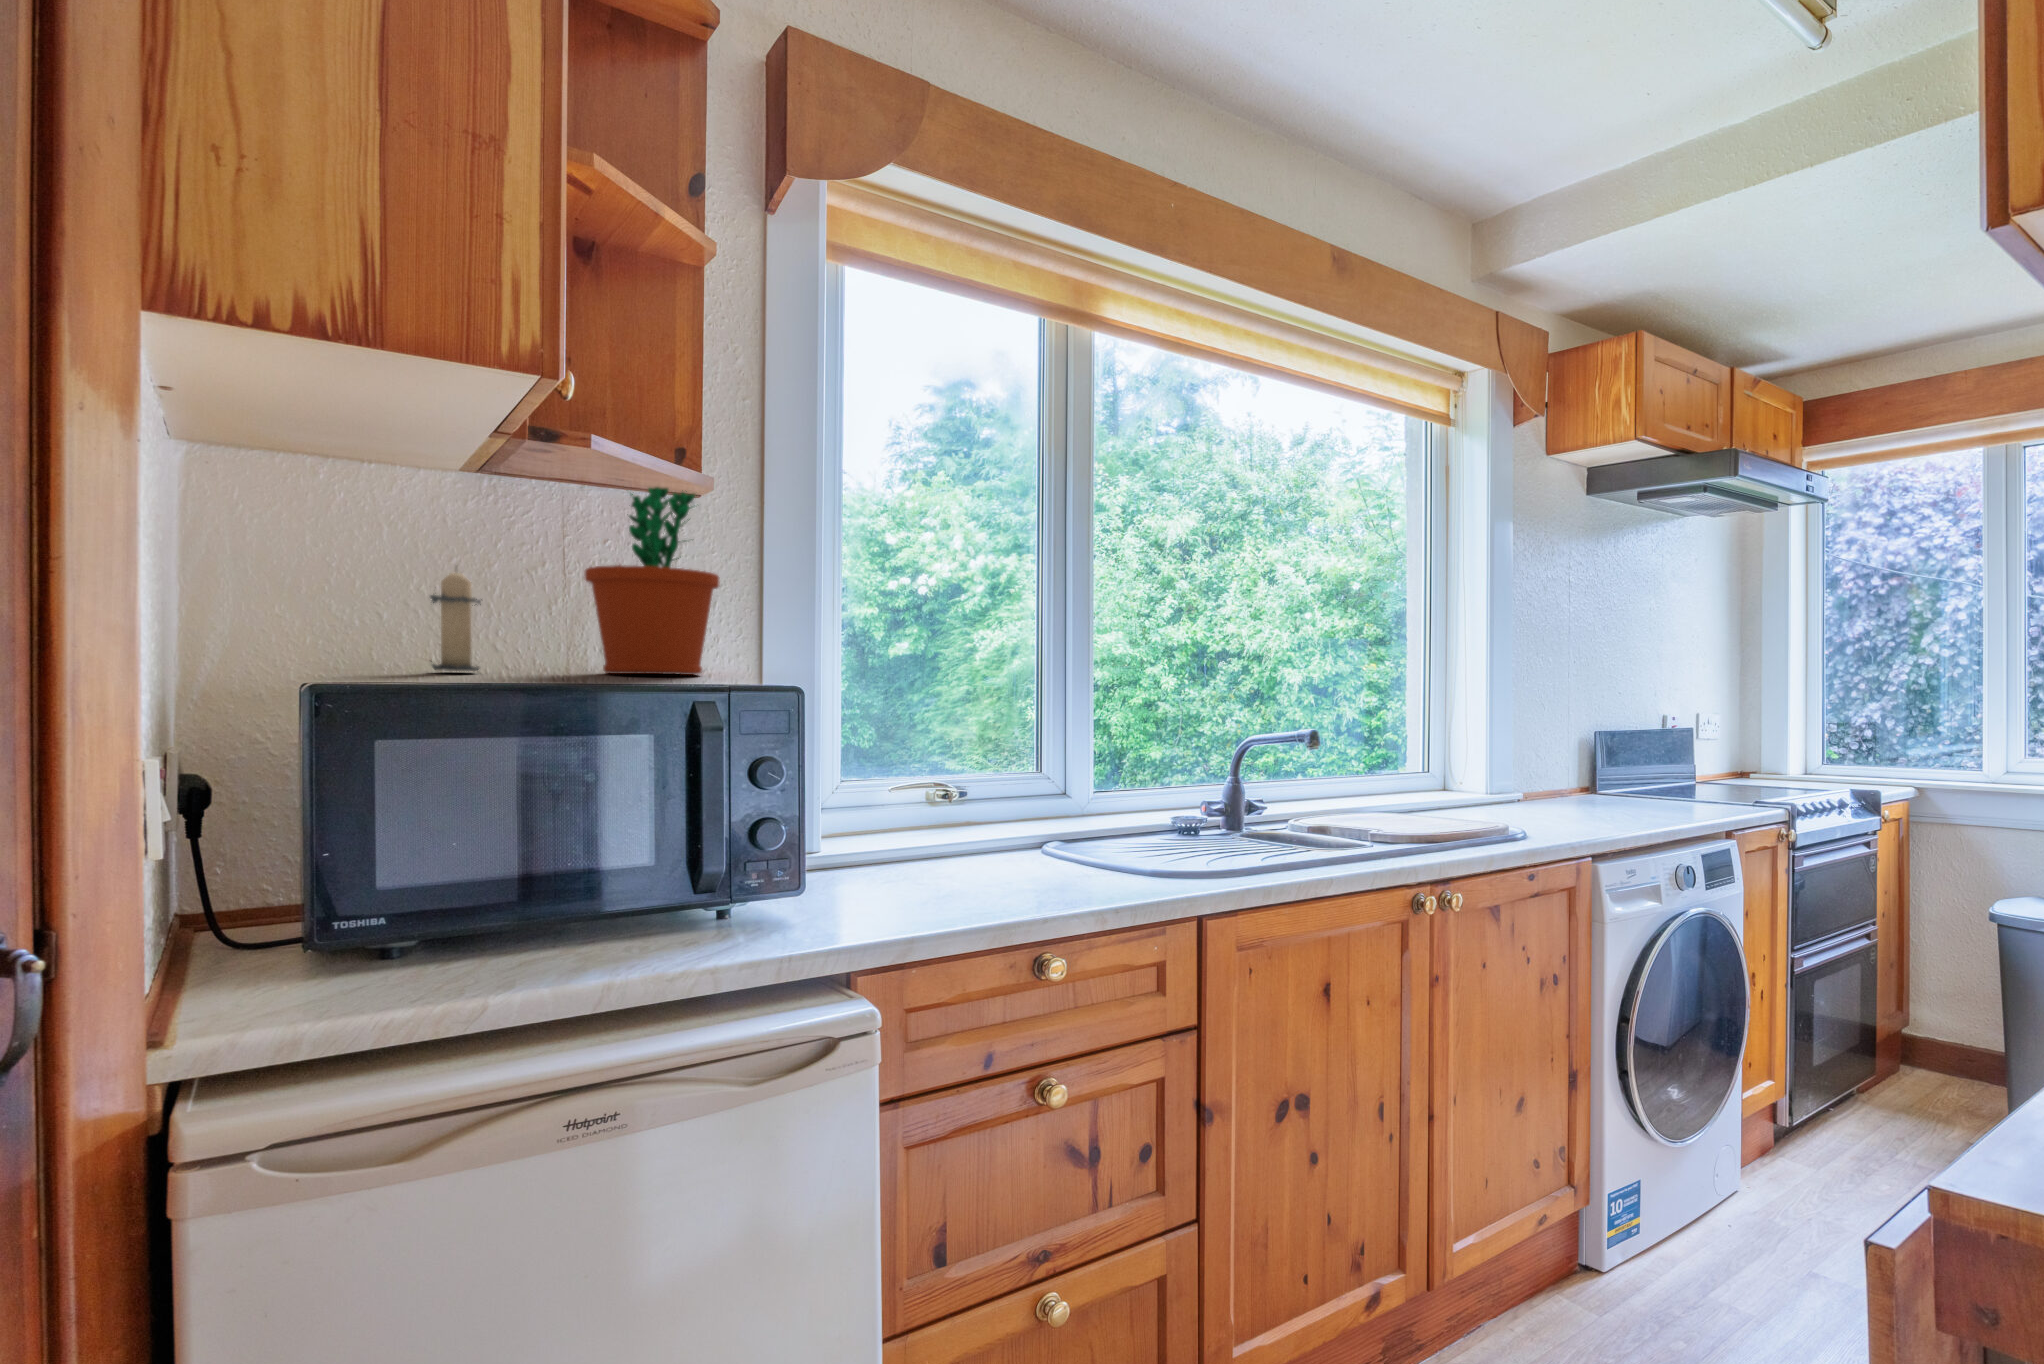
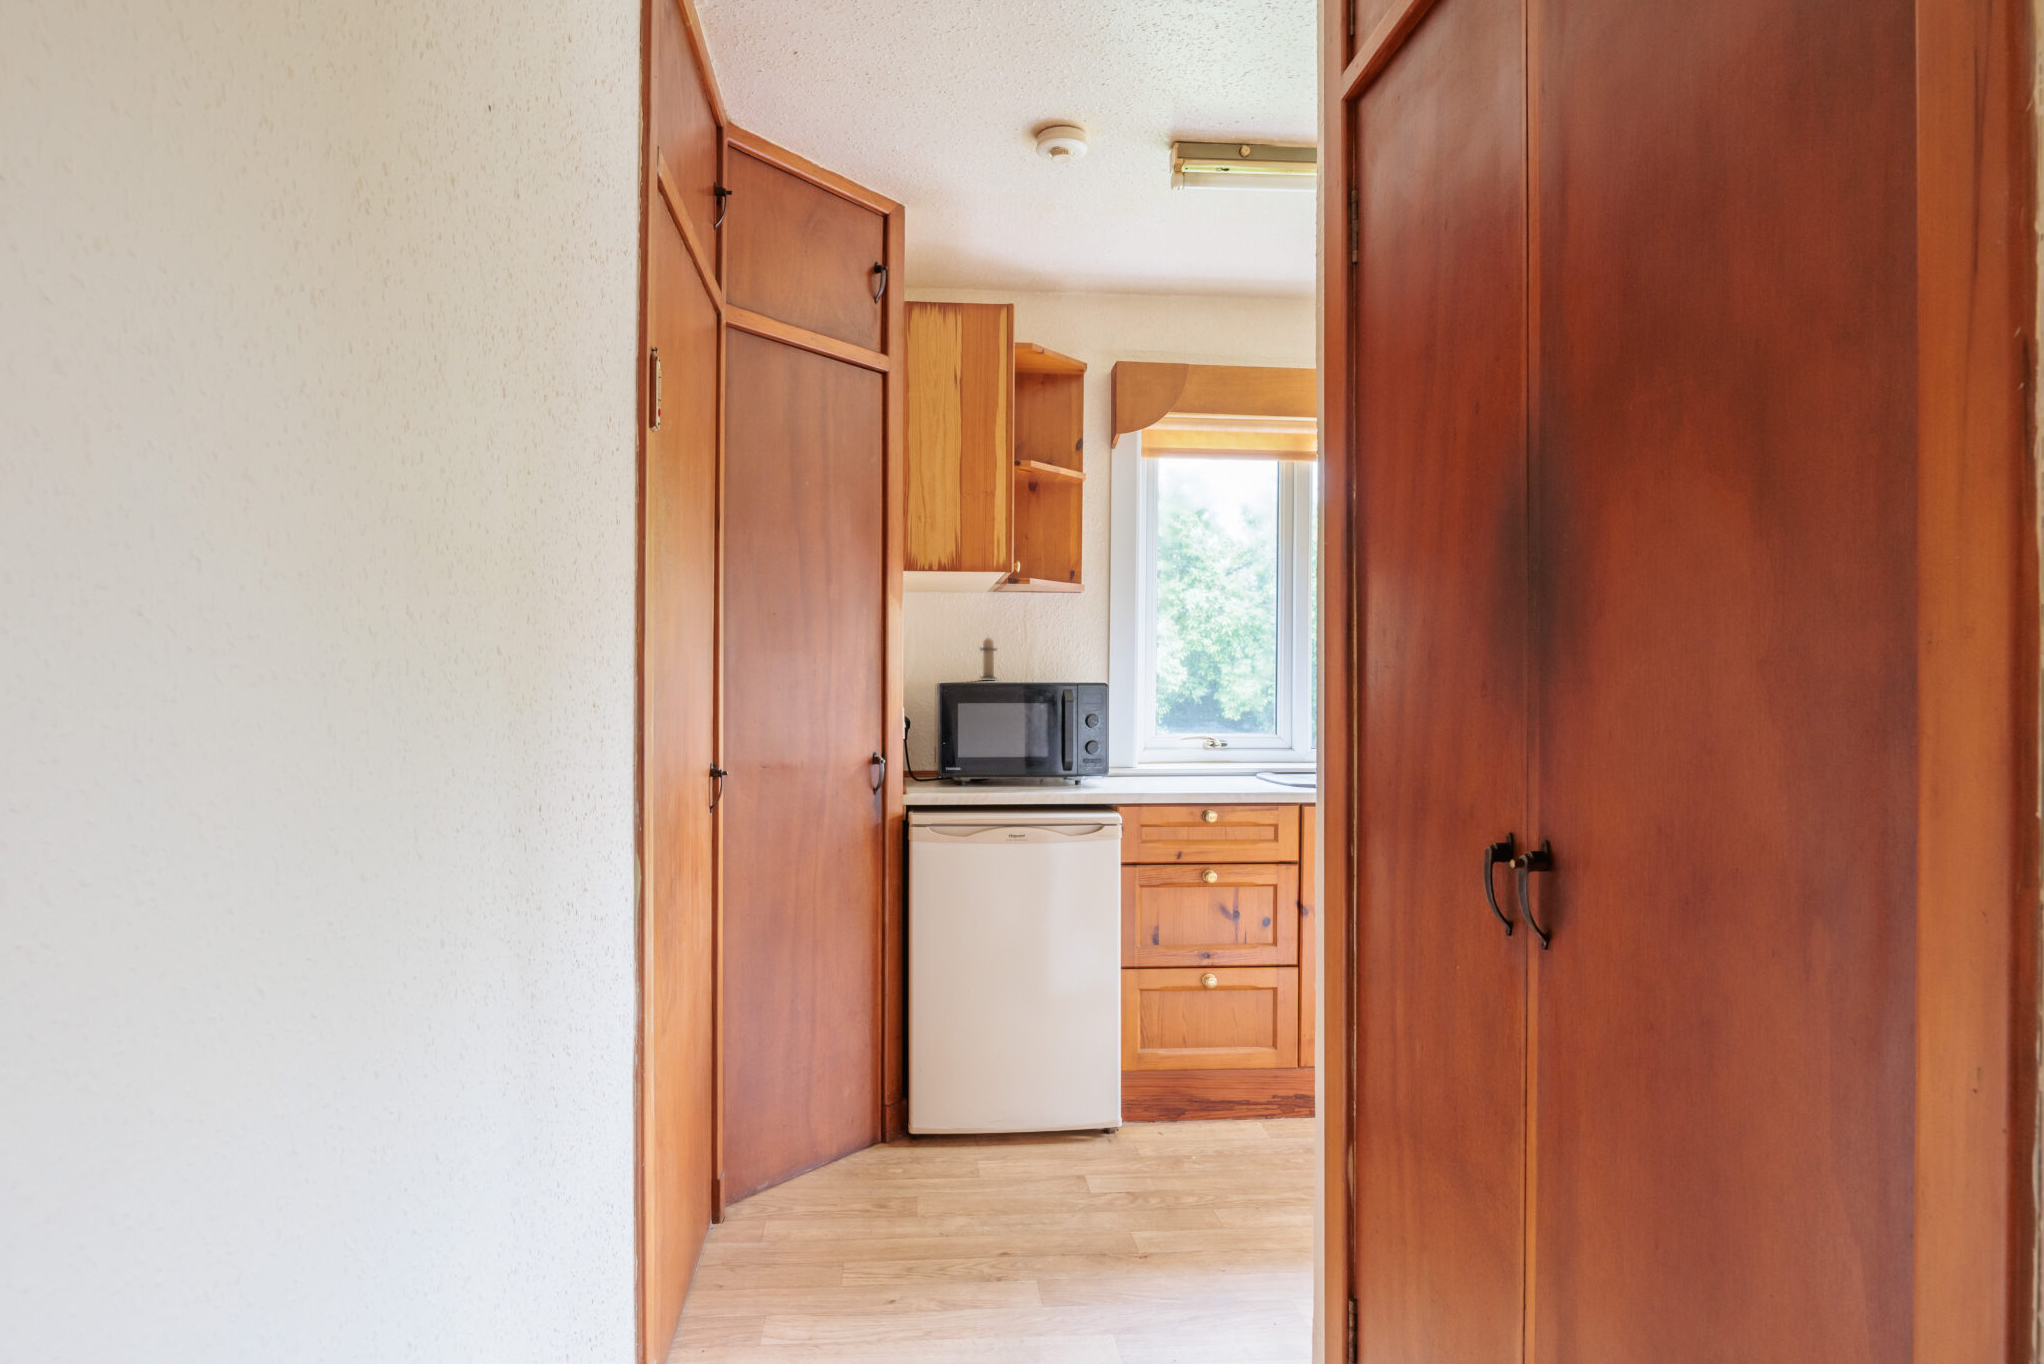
flower pot: present [584,487,720,675] -> none [1035,588,1090,679]

